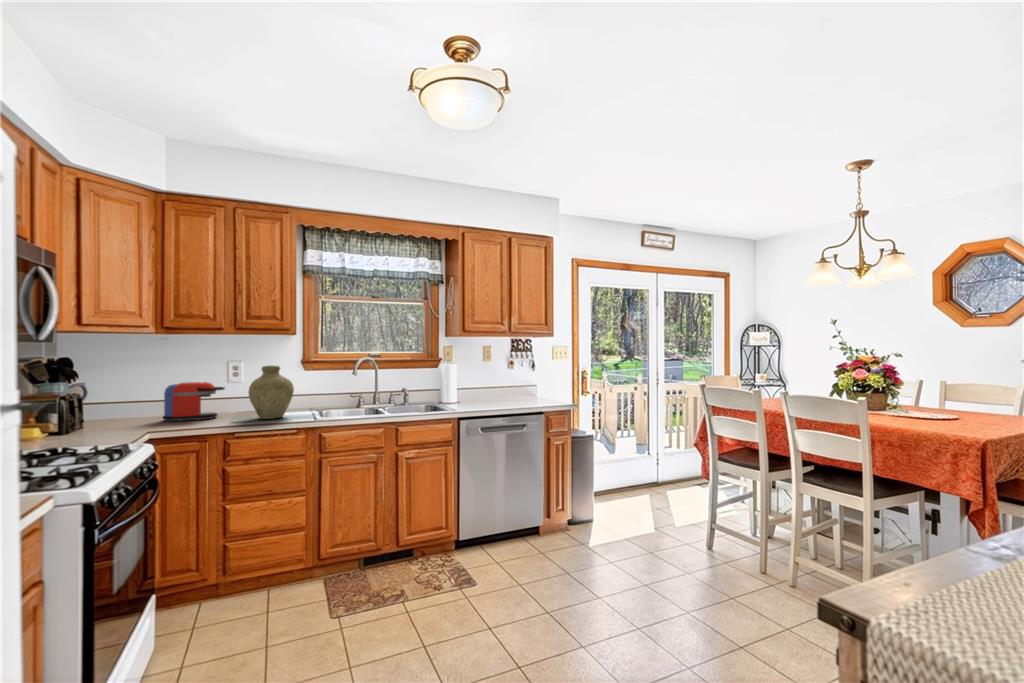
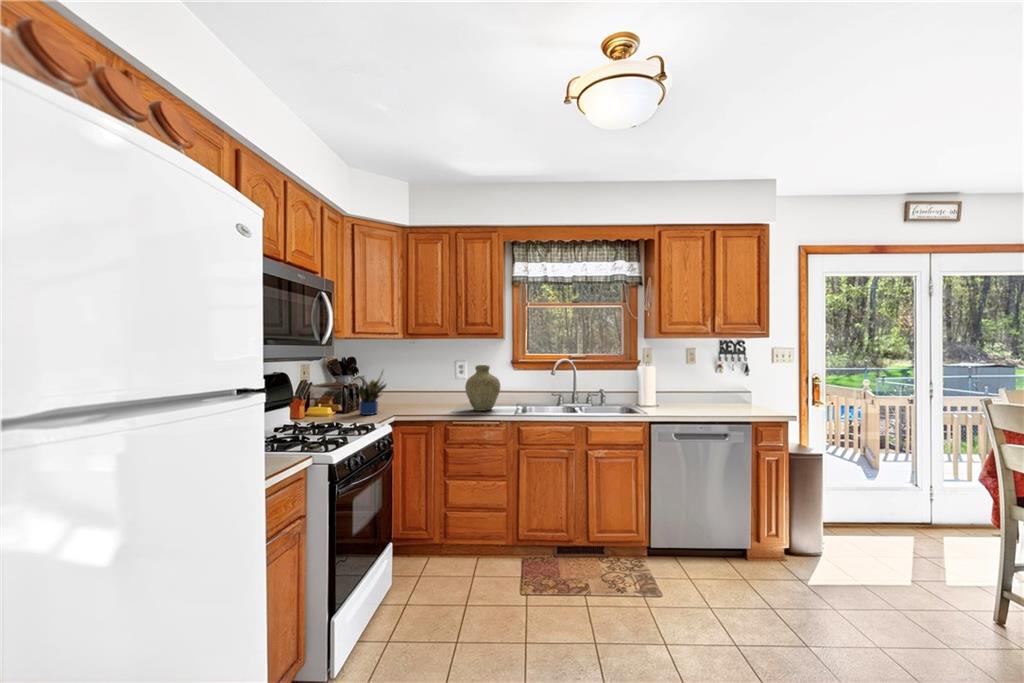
potted plant: none [88,371,138,434] -> present [358,374,386,415]
coffee maker: present [163,382,225,421] -> none [408,377,450,407]

